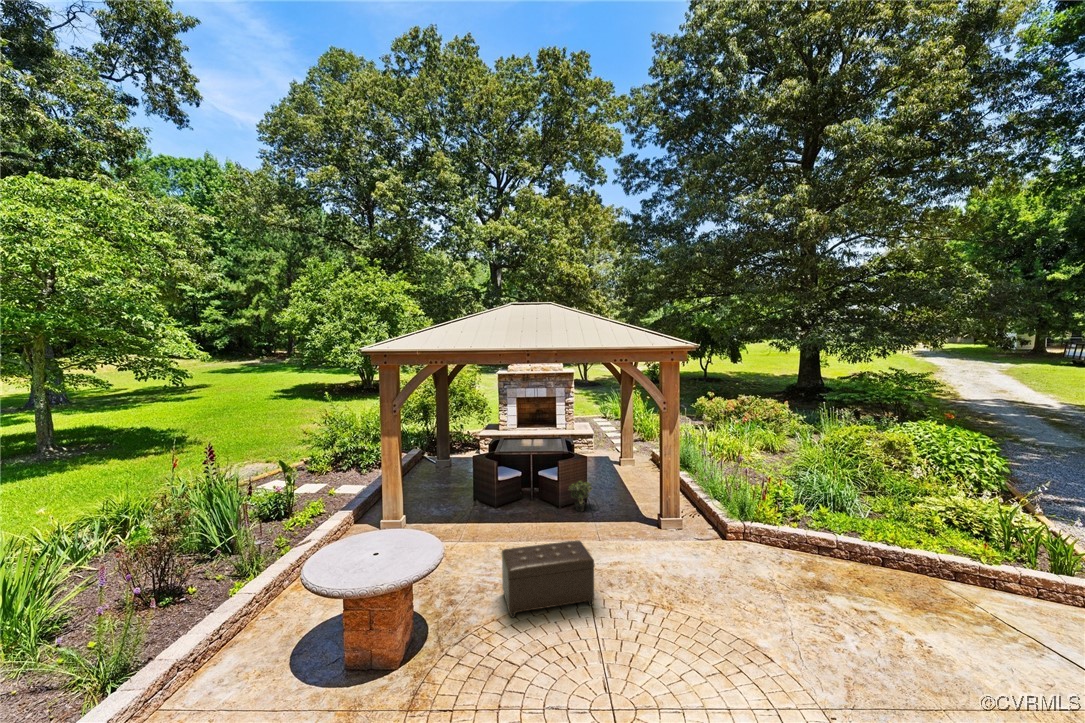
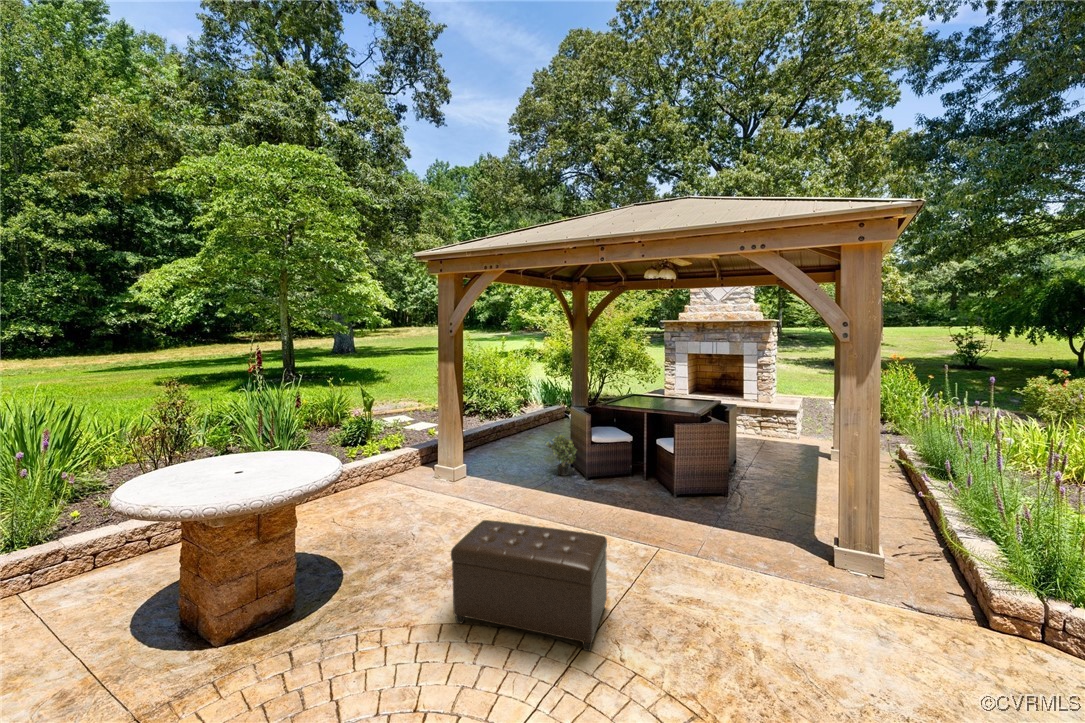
potted plant: present [569,481,592,512] -> present [546,435,576,476]

